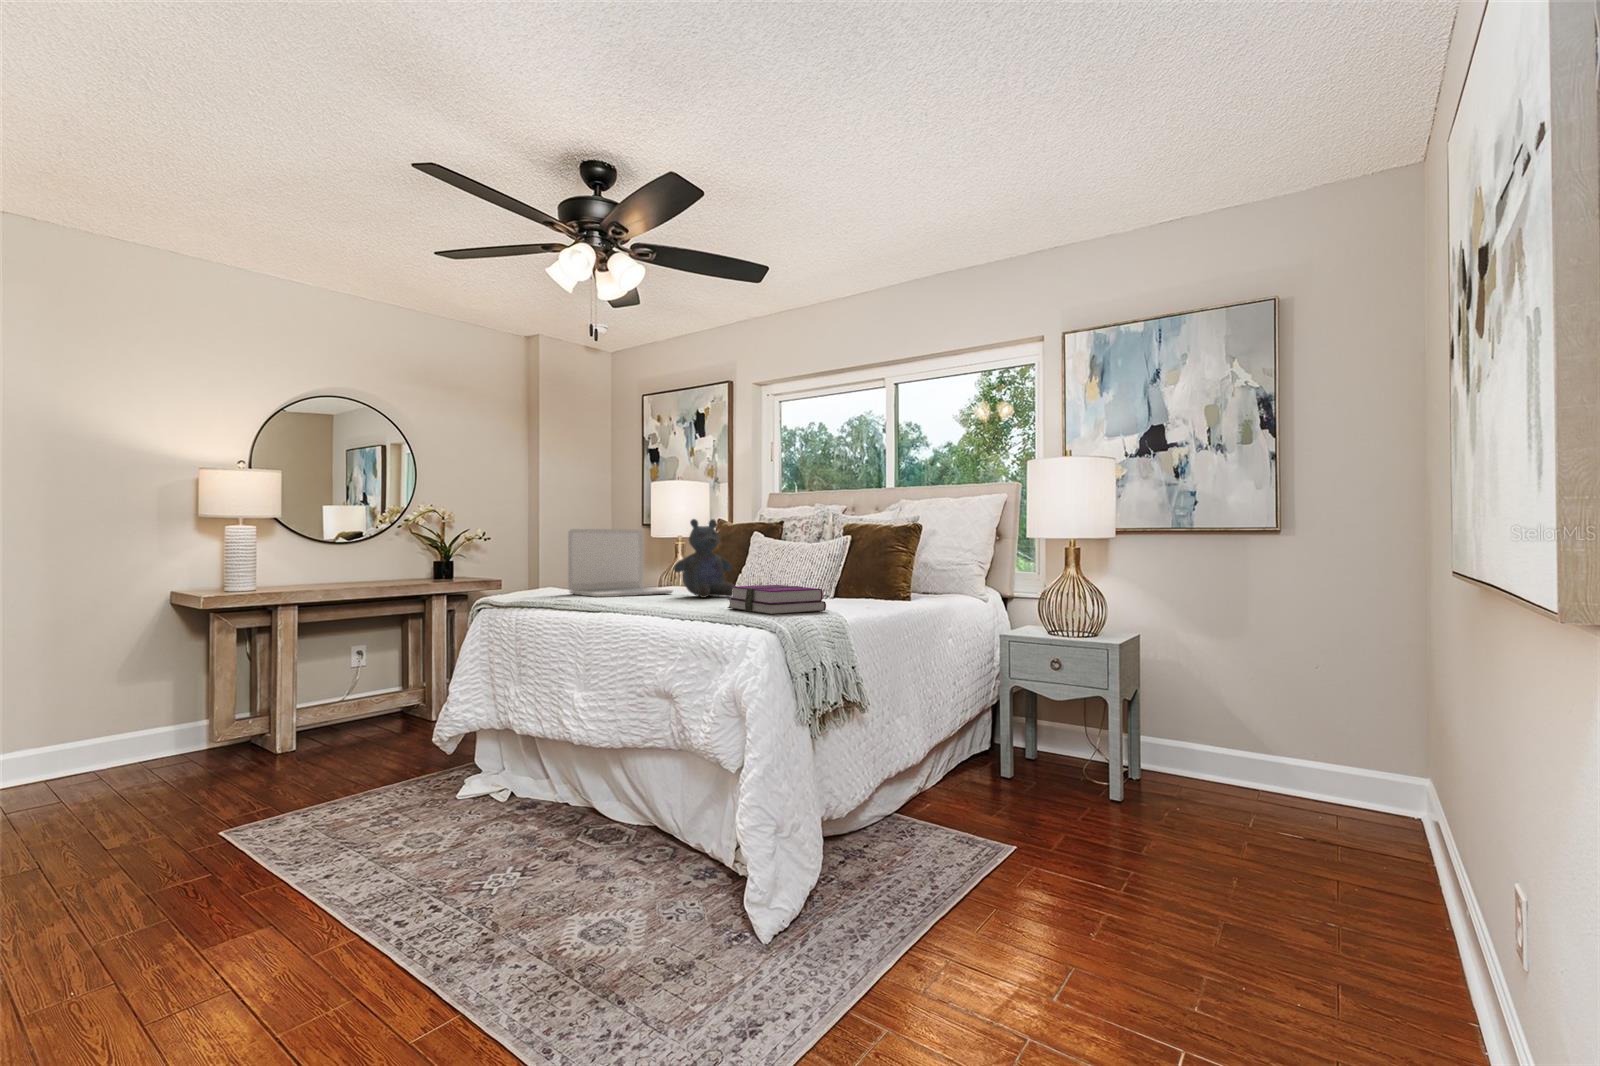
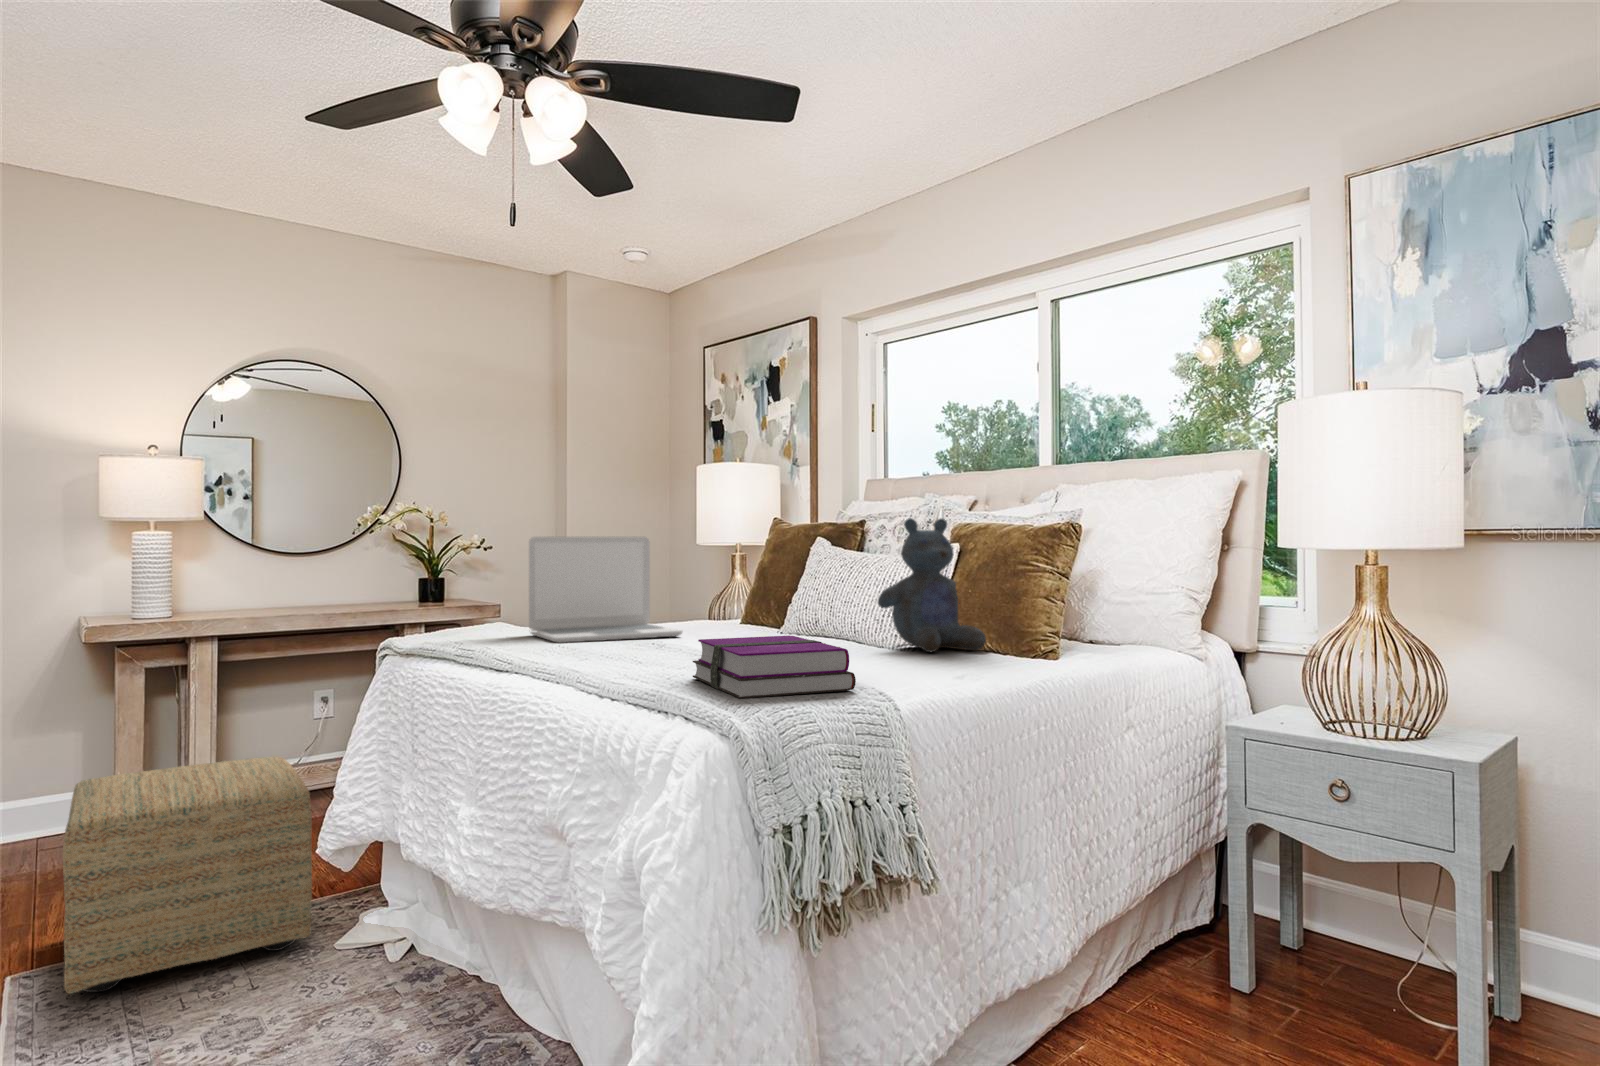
stuffed bear: present [673,519,734,598] -> present [878,518,986,652]
ottoman: none [252,680,439,830] -> present [63,757,312,994]

